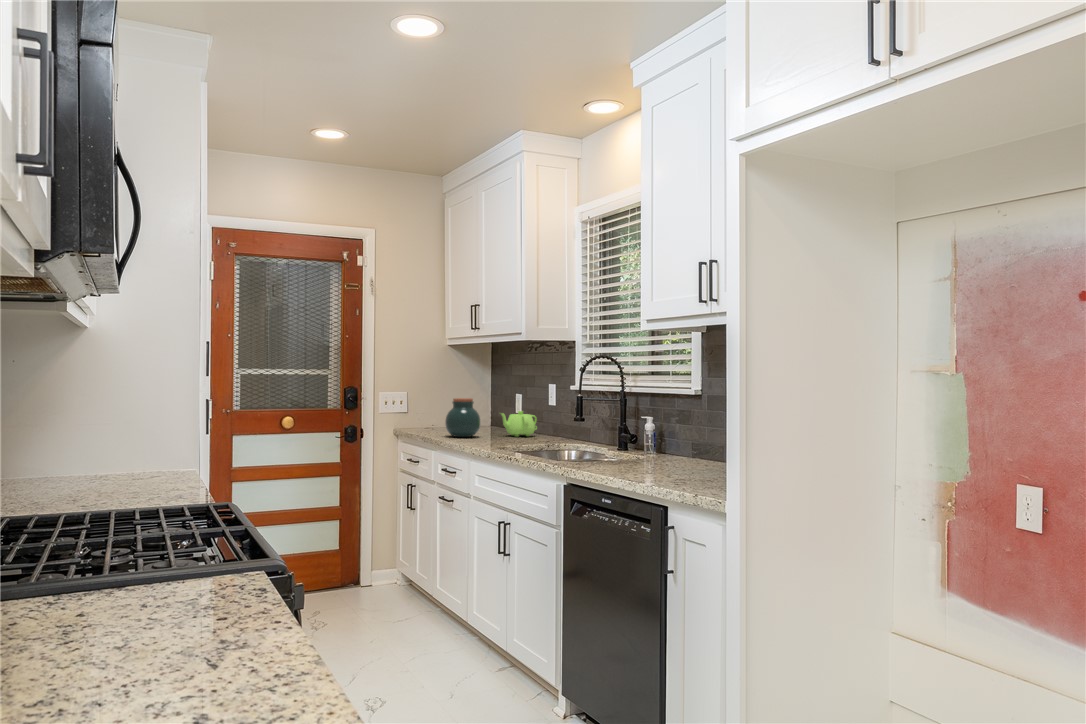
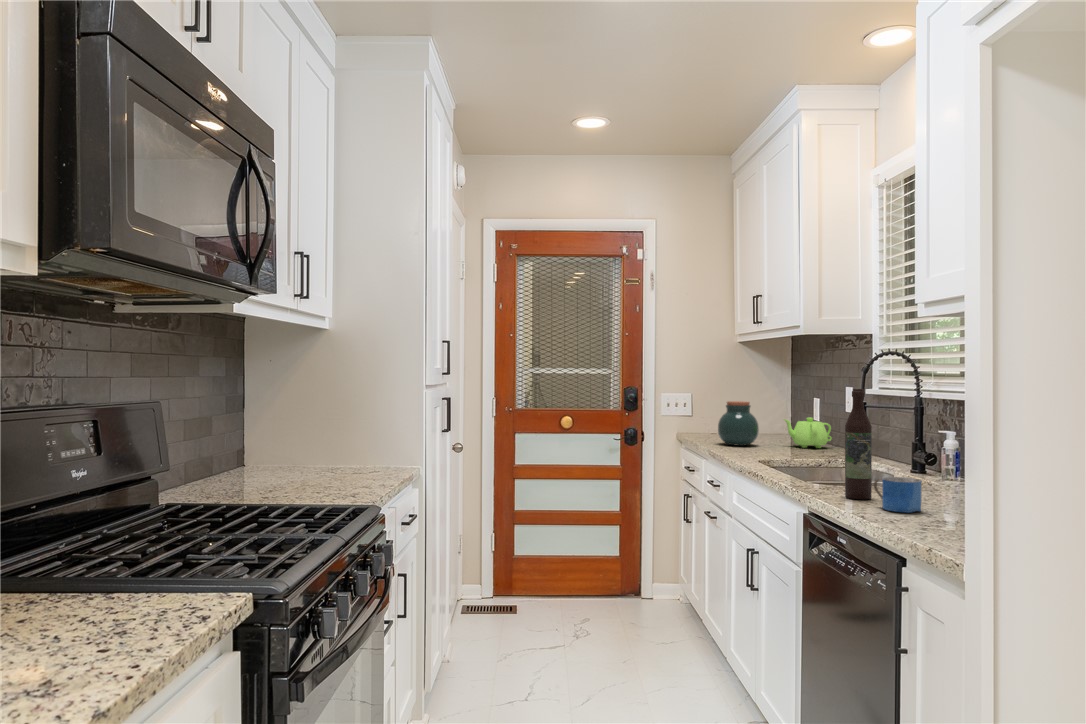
wine bottle: none [597,385,616,470] -> present [845,389,872,499]
mug: none [624,450,658,476] -> present [874,477,922,513]

